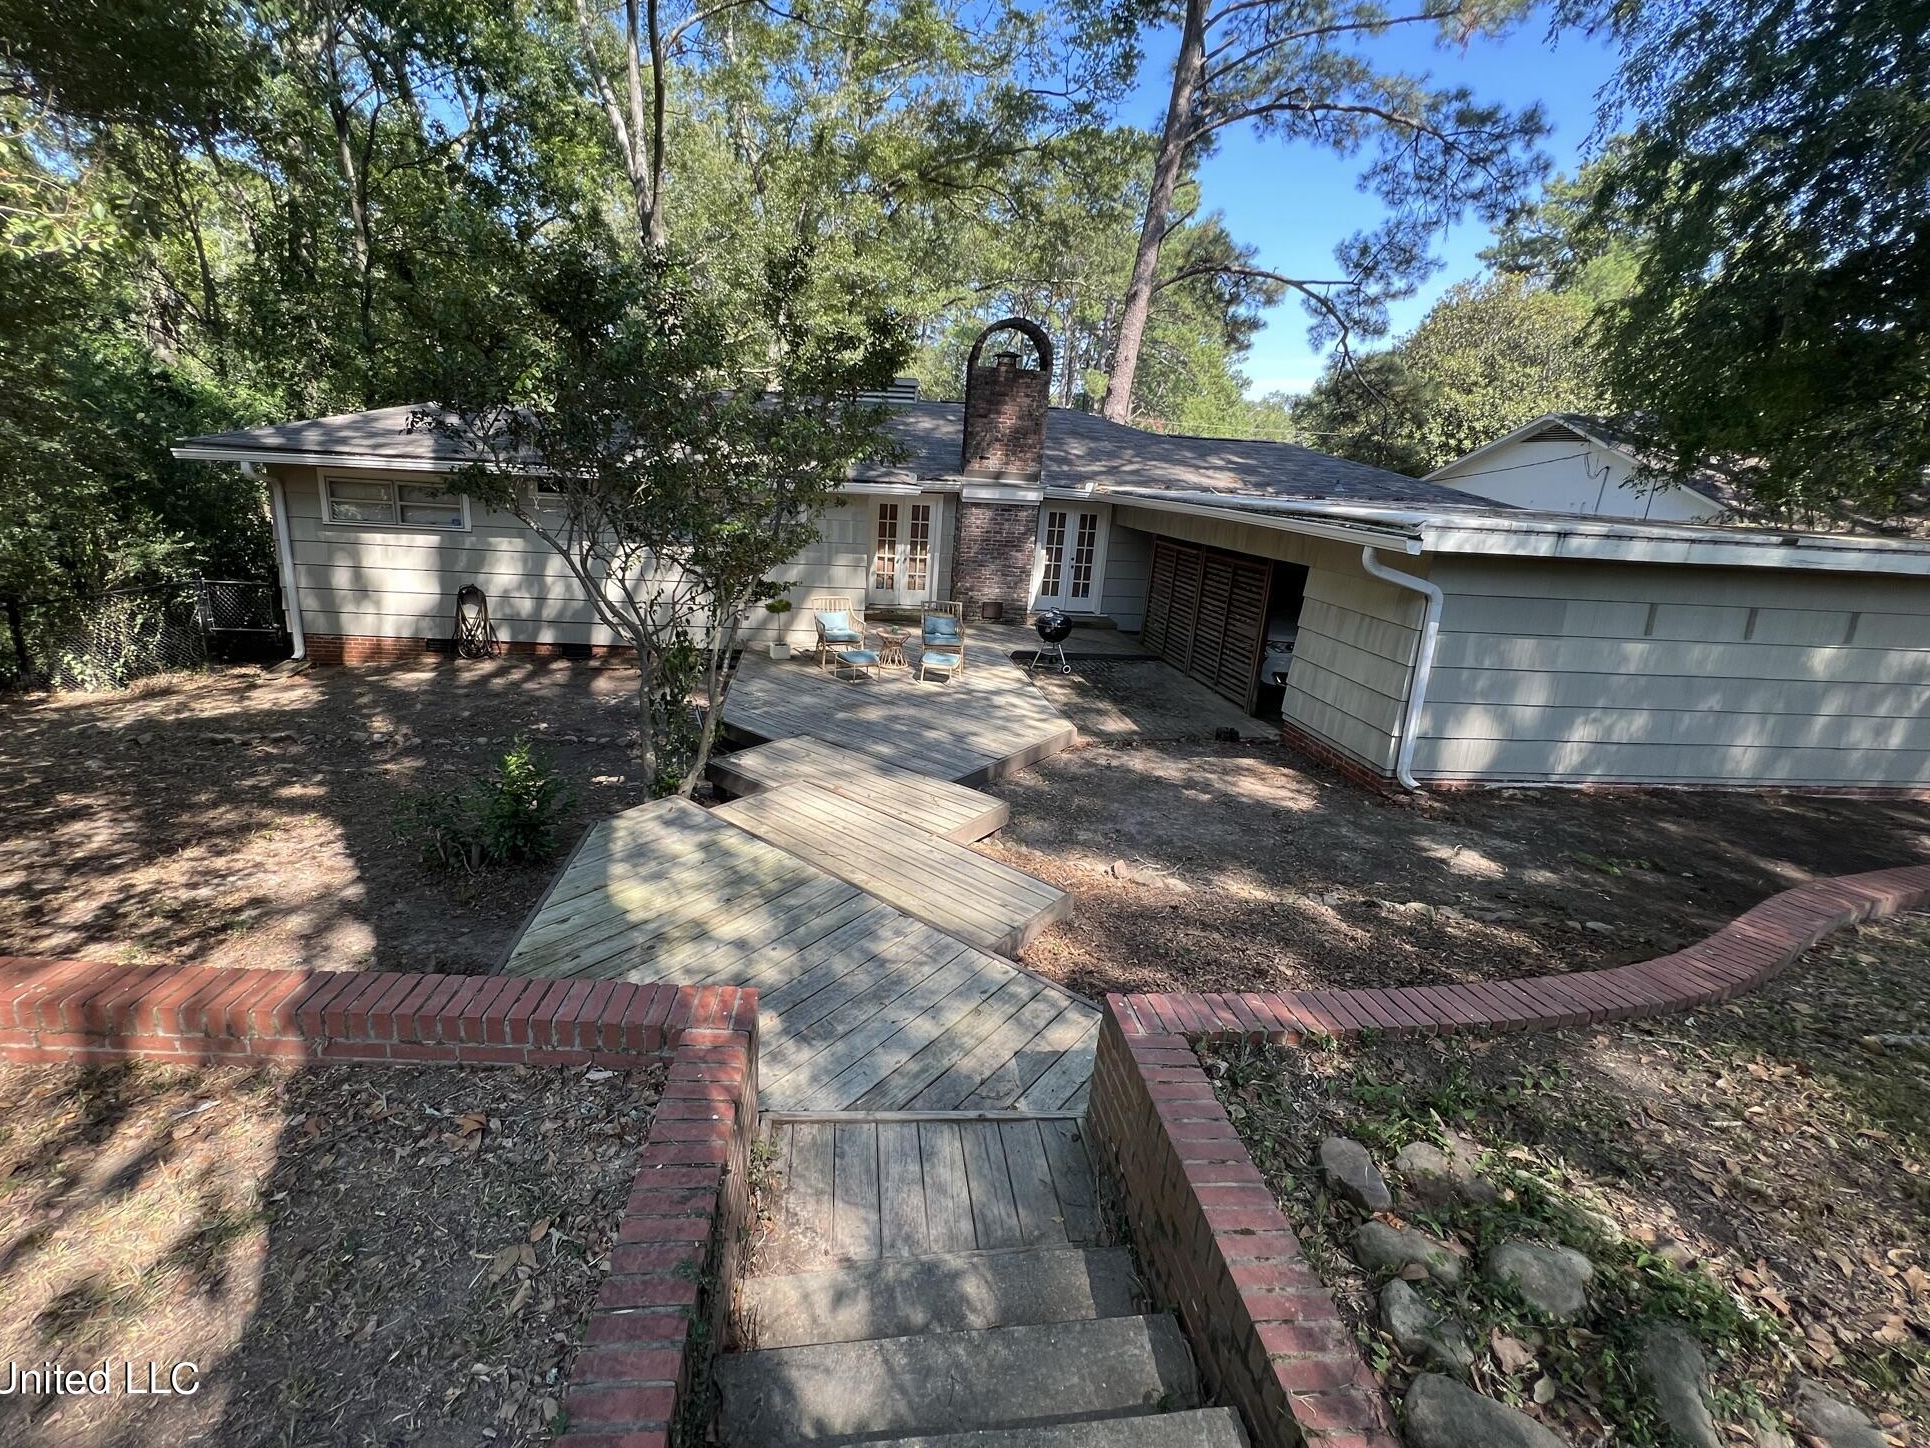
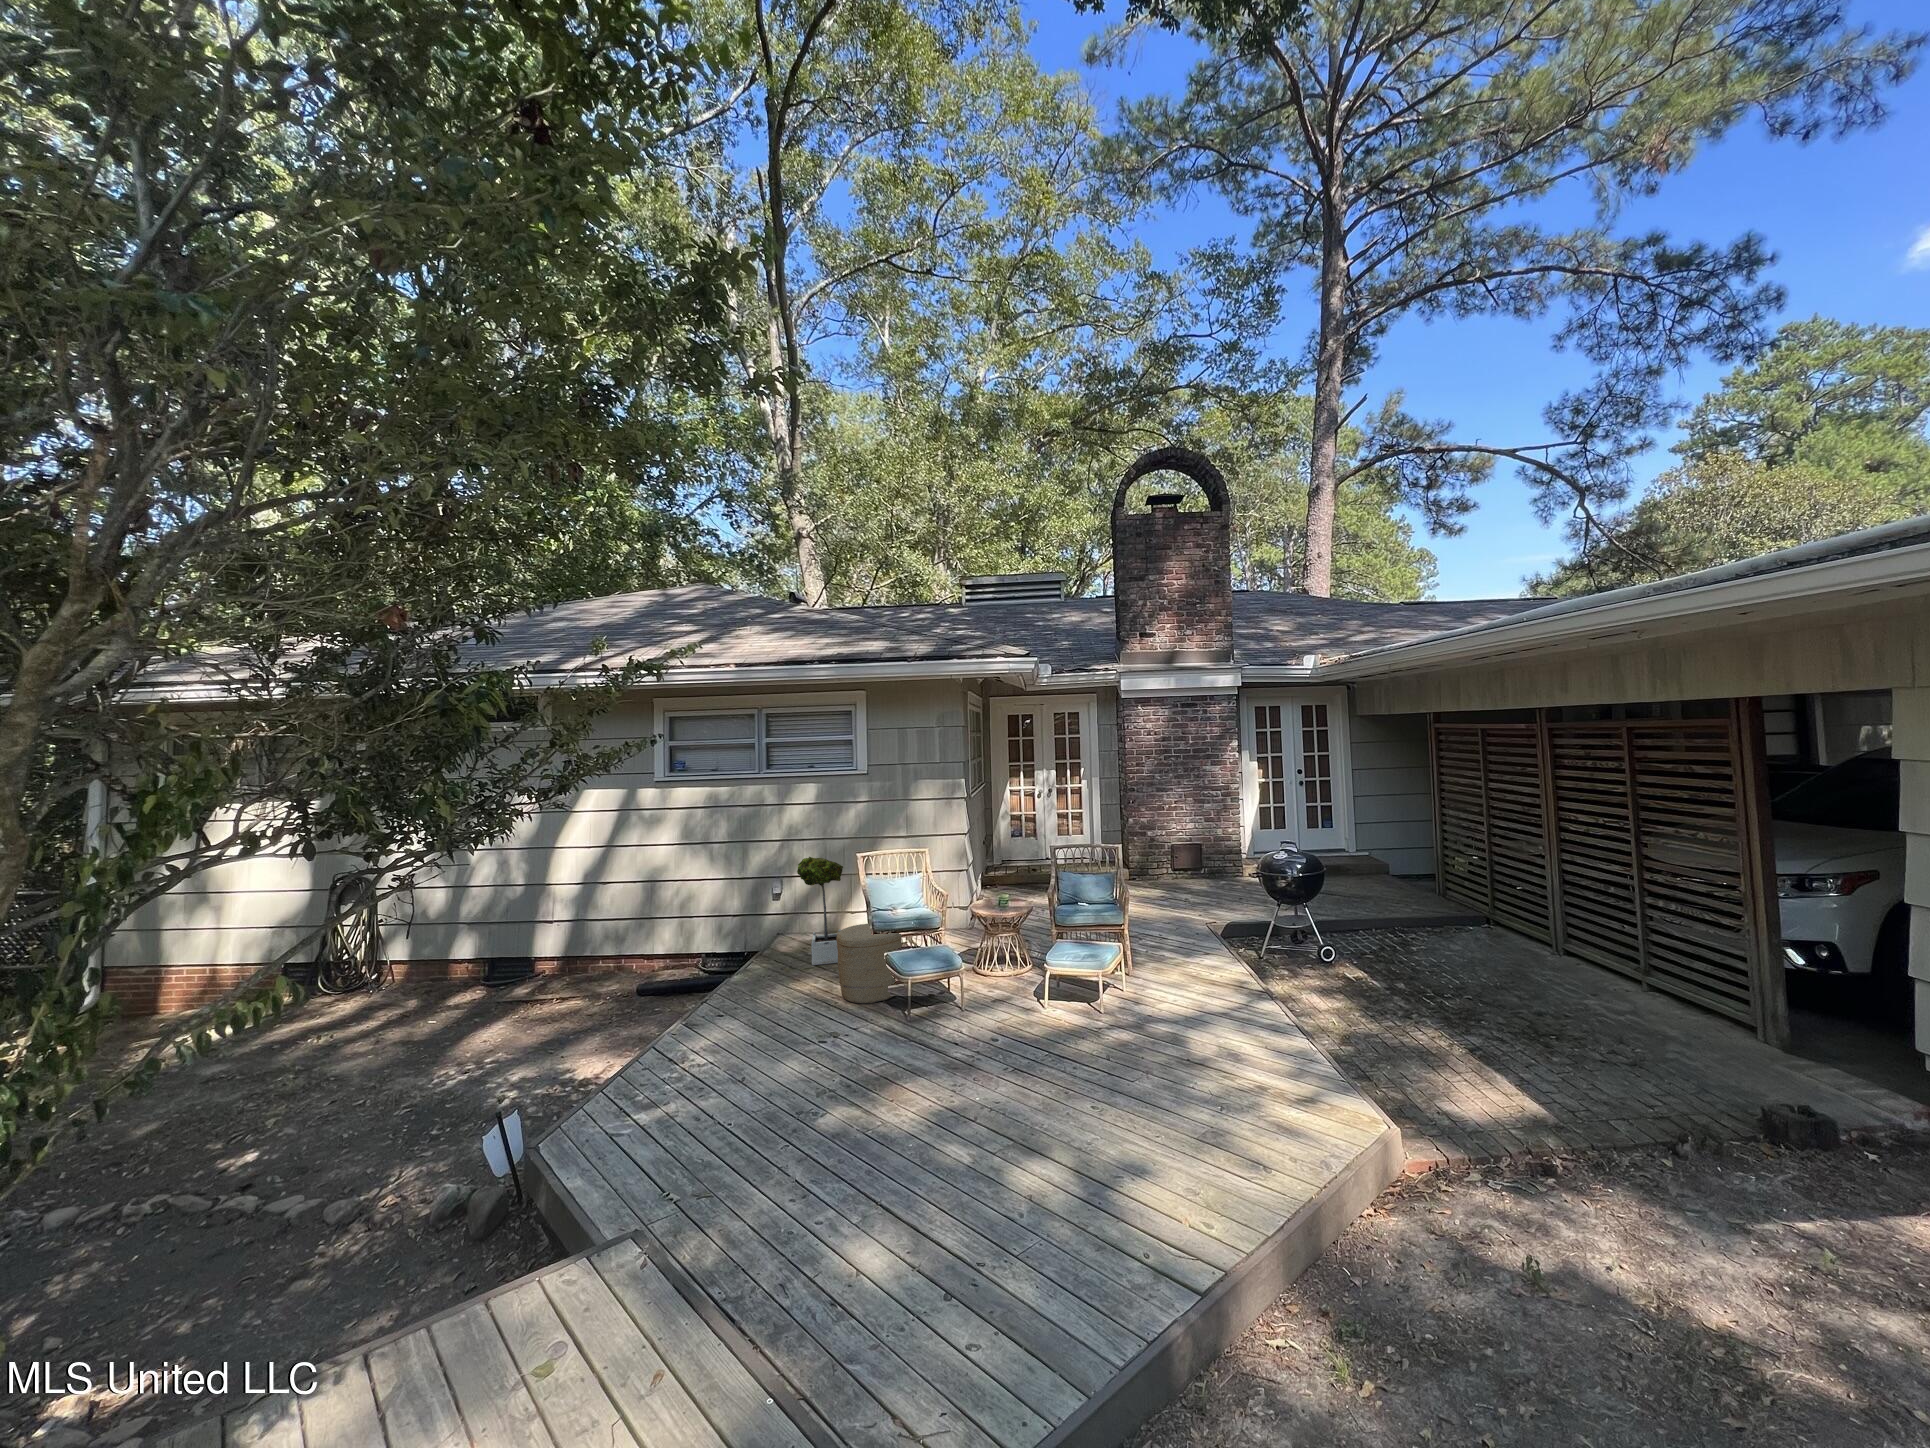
woven basket: none [803,637,840,678] -> present [836,924,902,1003]

